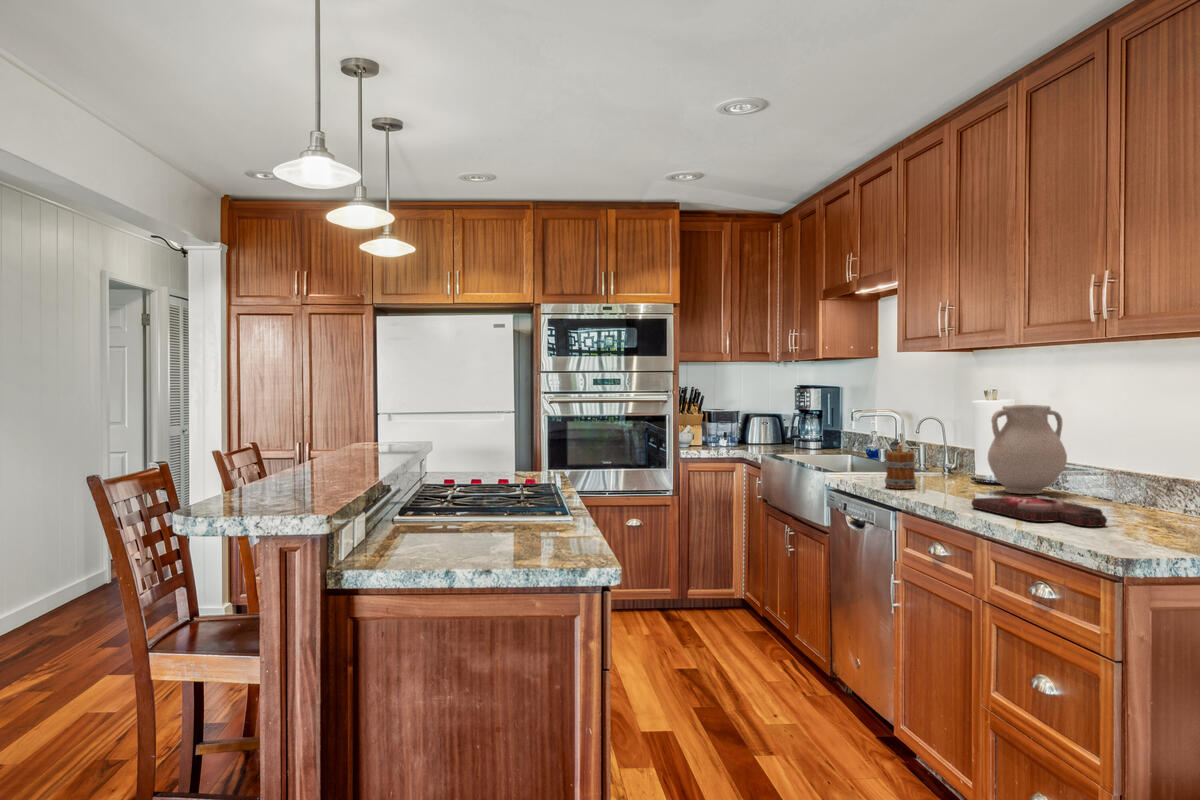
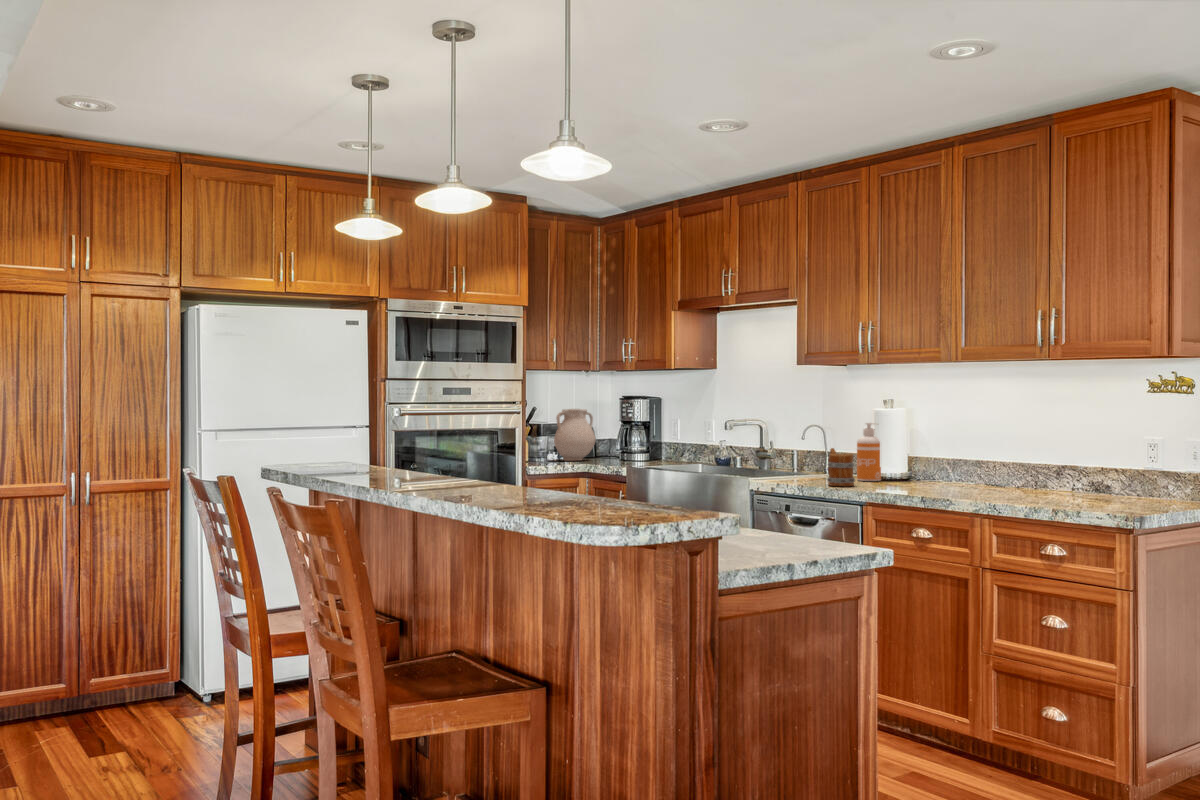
vase: present [988,405,1067,494] -> present [554,409,595,461]
soap dispenser: none [945,416,974,484] -> present [857,423,881,481]
cutting board: present [972,496,1107,527] -> none [945,483,1066,502]

